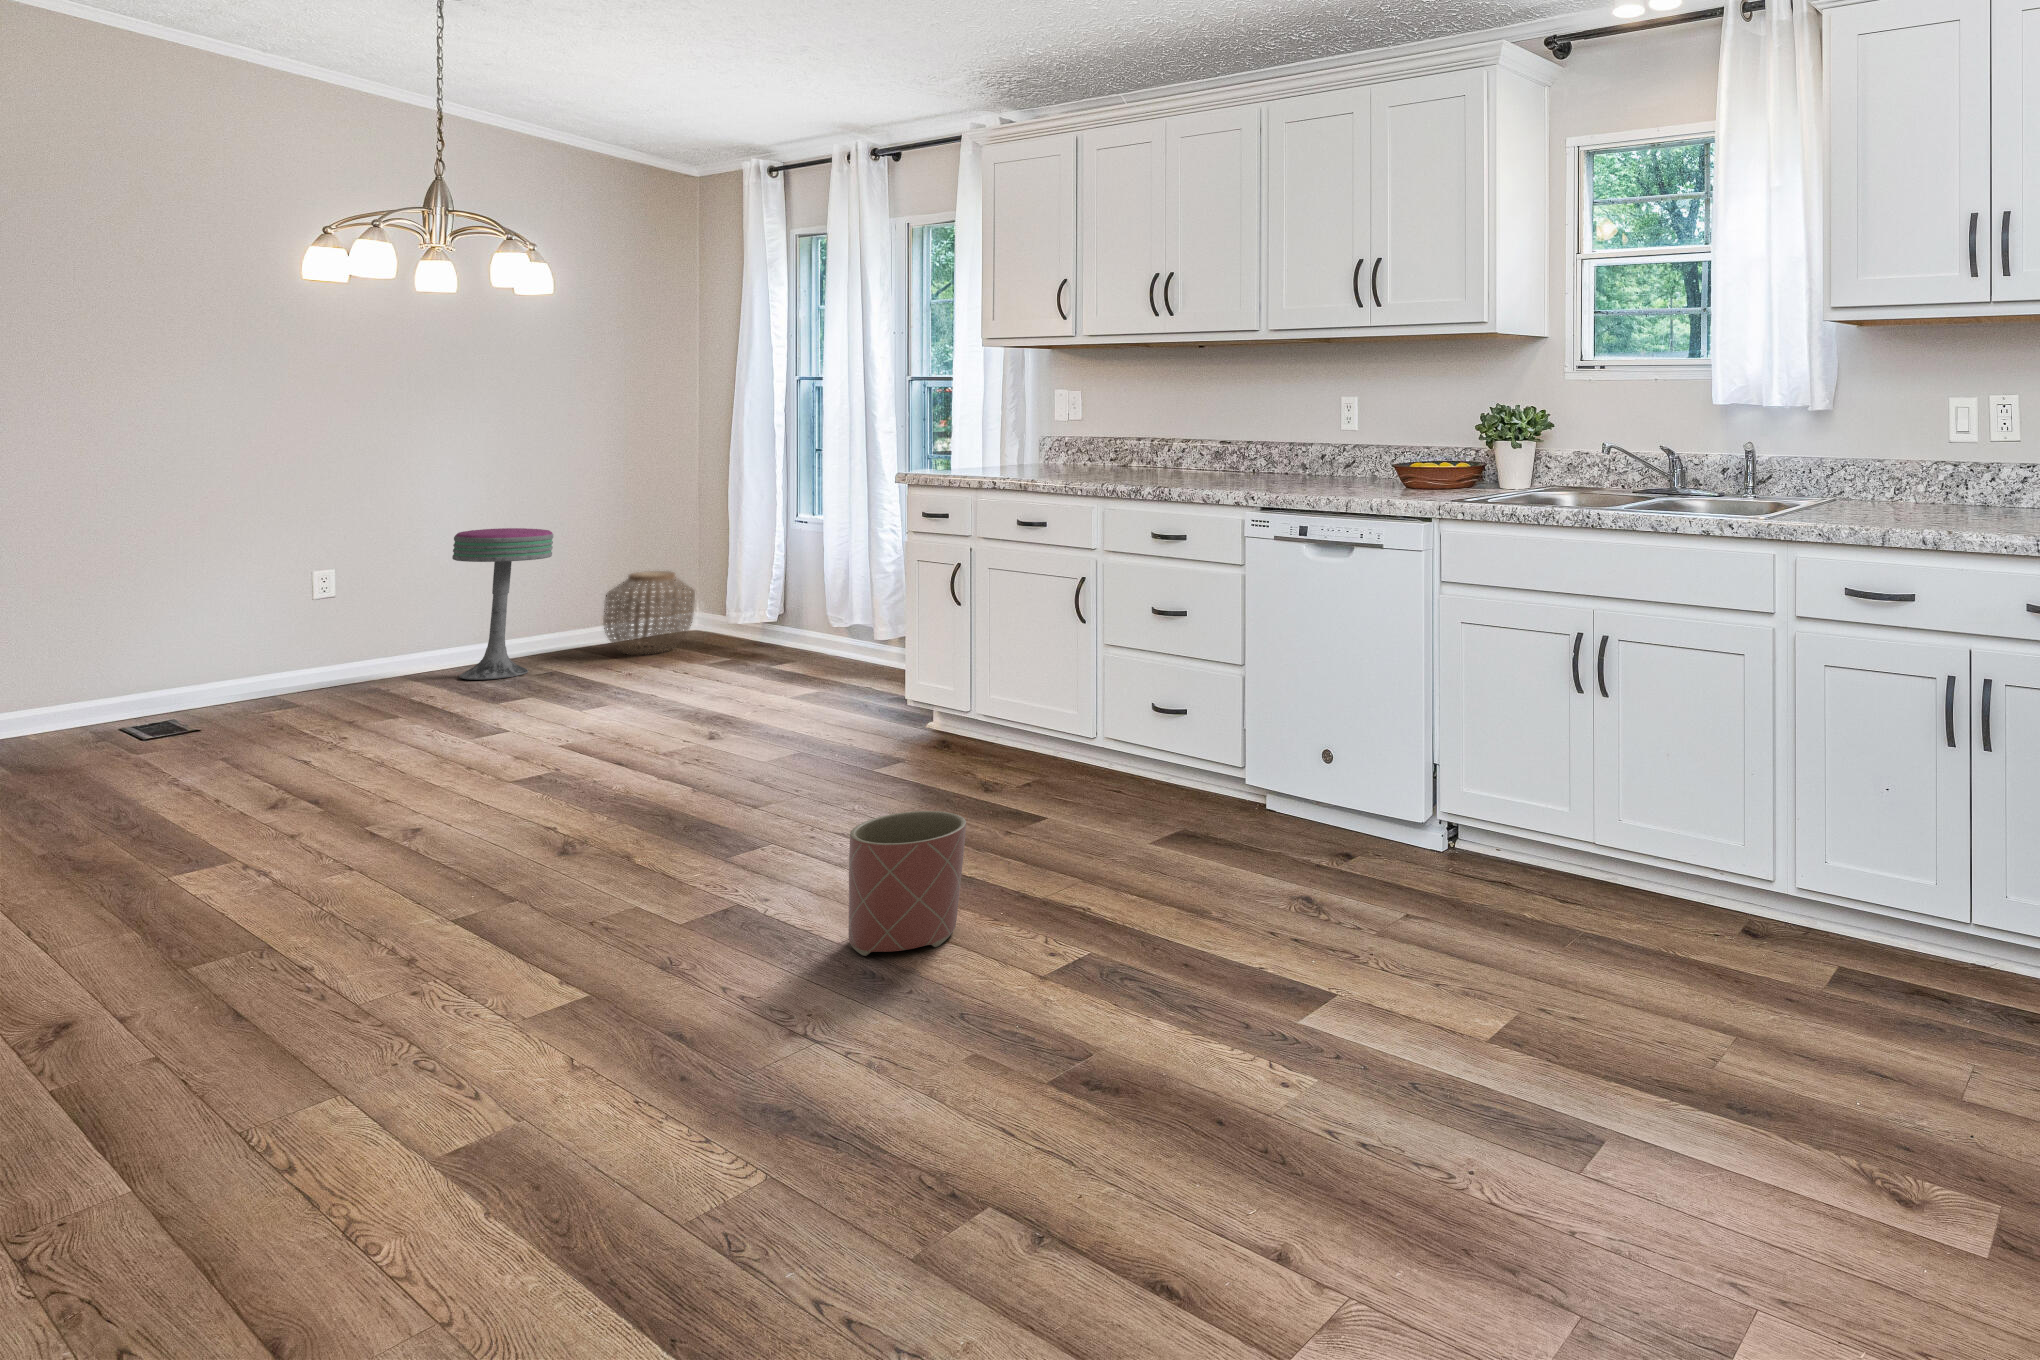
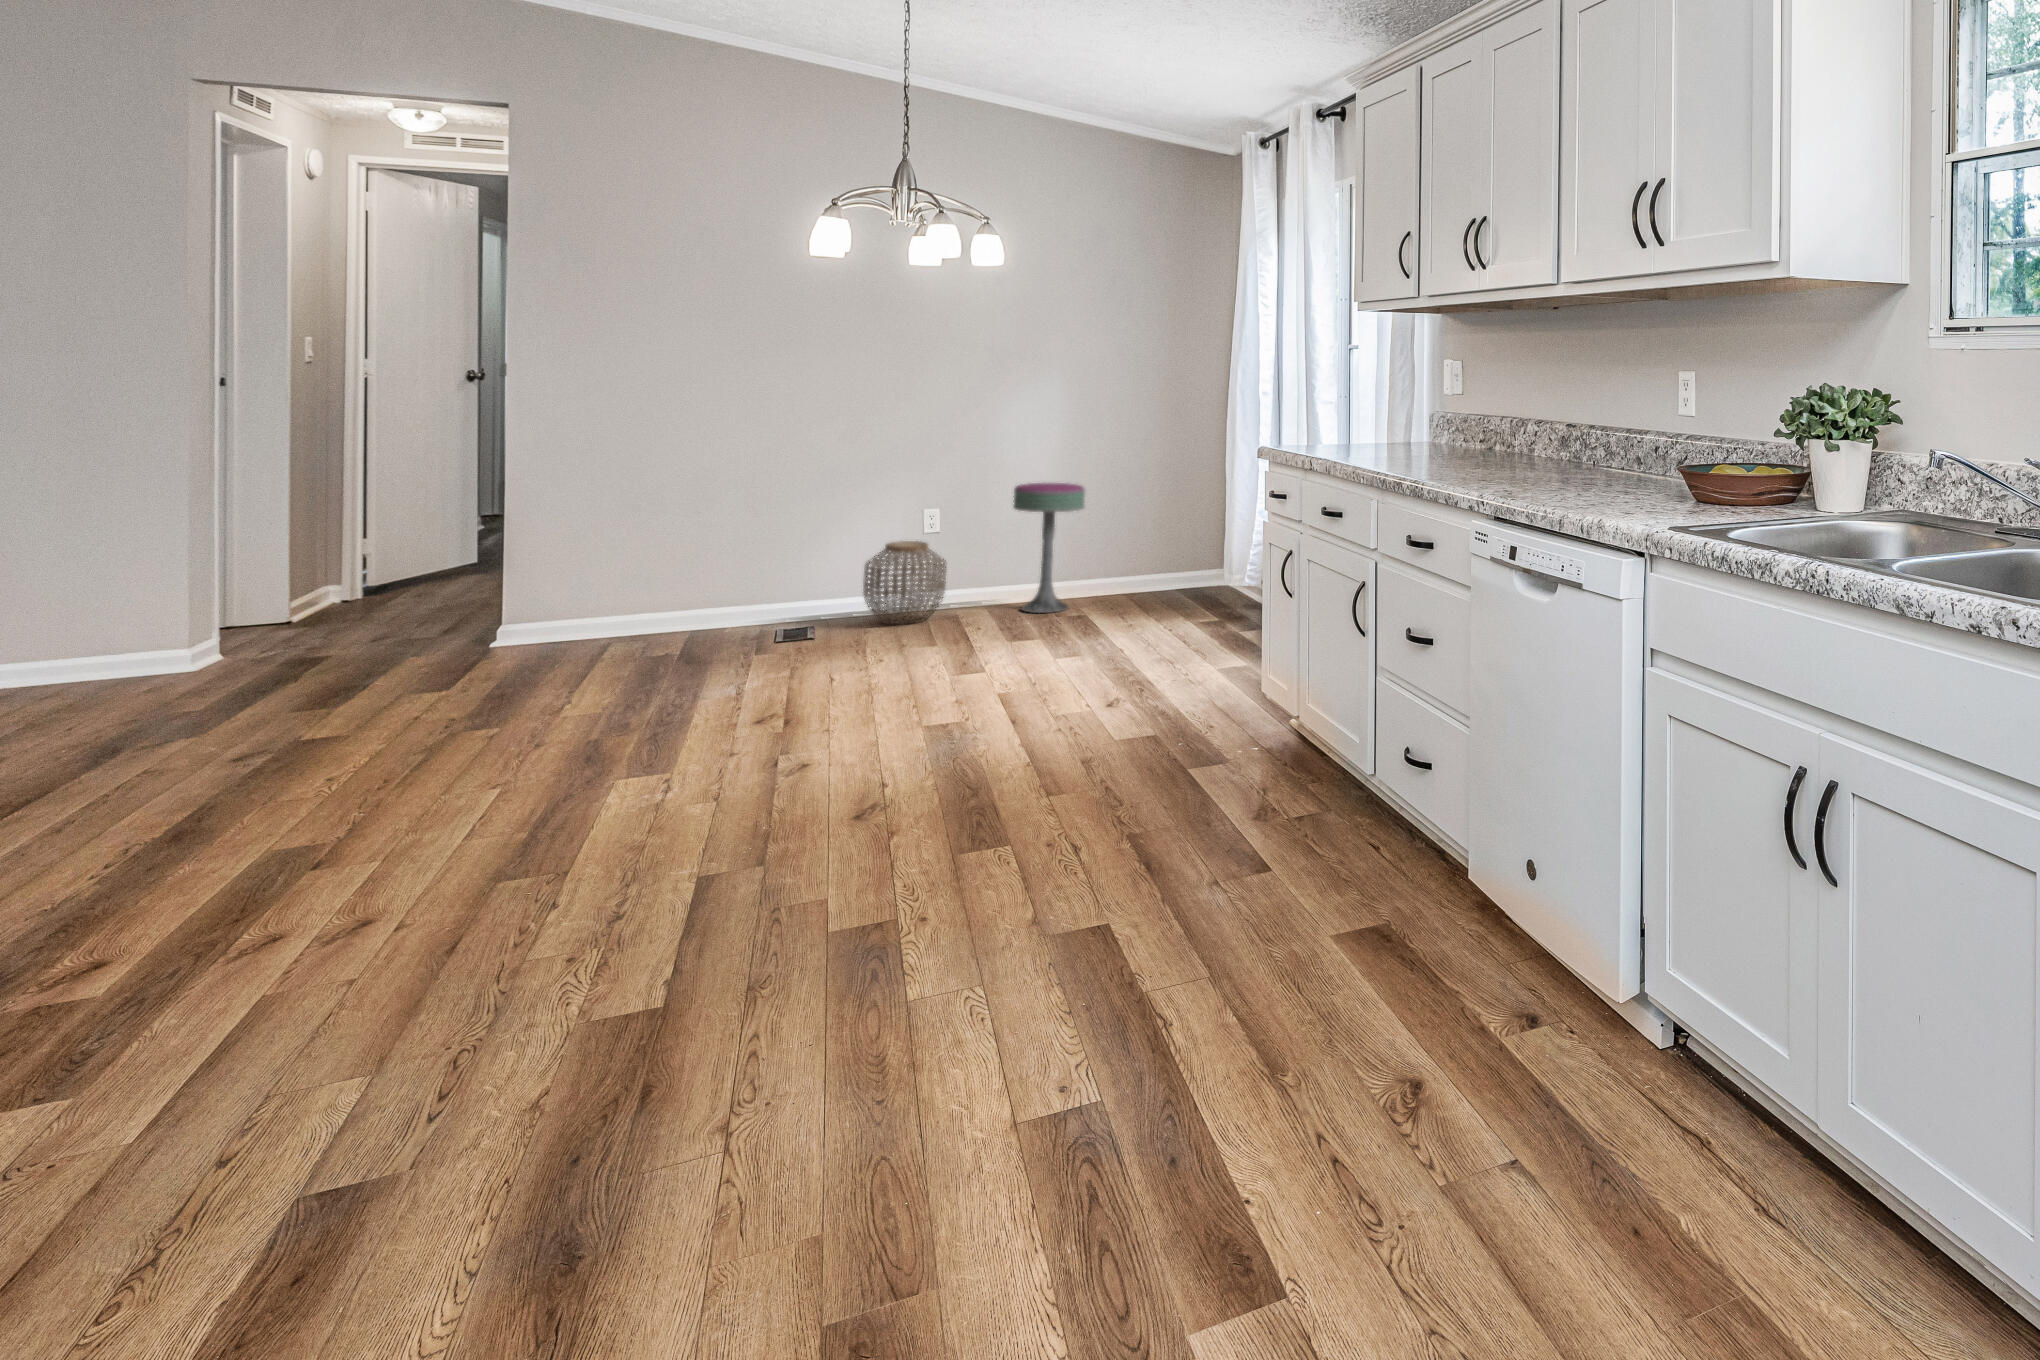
woven basket: present [604,571,695,654] -> present [863,541,946,624]
planter: present [848,811,966,956] -> none [944,842,1071,1010]

